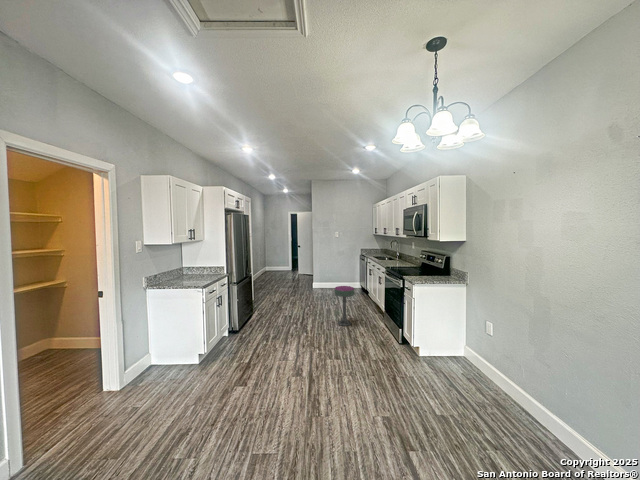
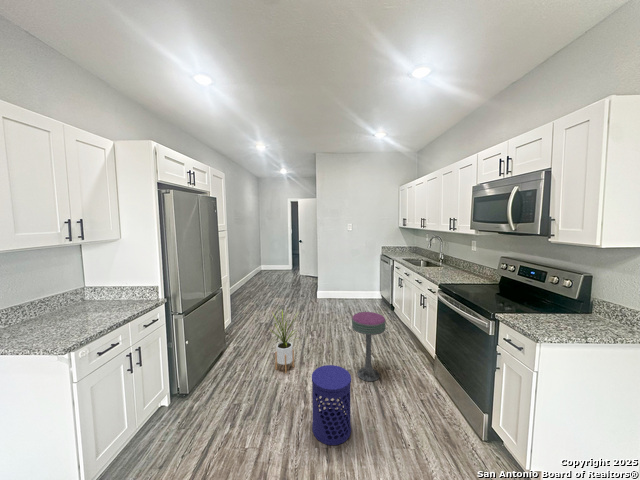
house plant: none [283,282,304,323] -> present [273,312,296,373]
waste bin: none [311,310,332,347] -> present [312,365,351,445]

